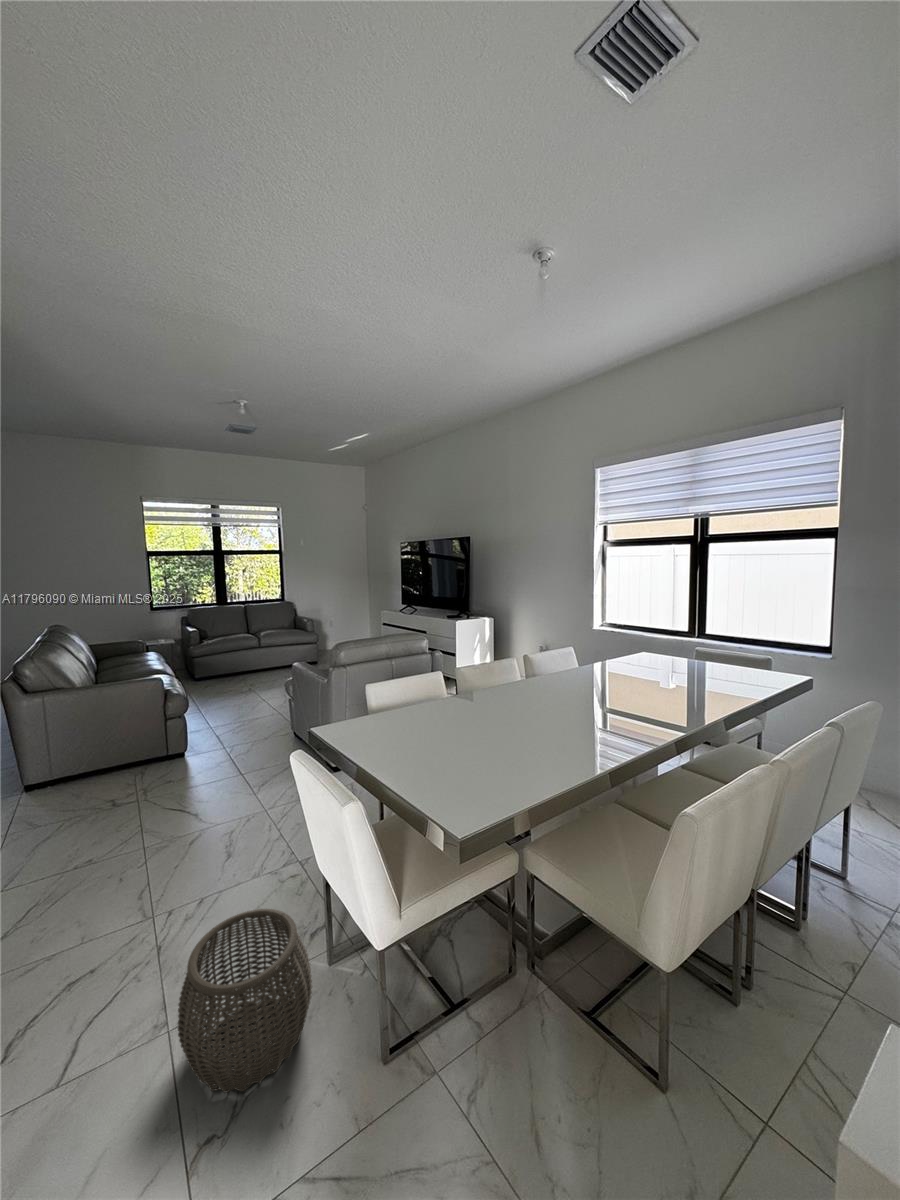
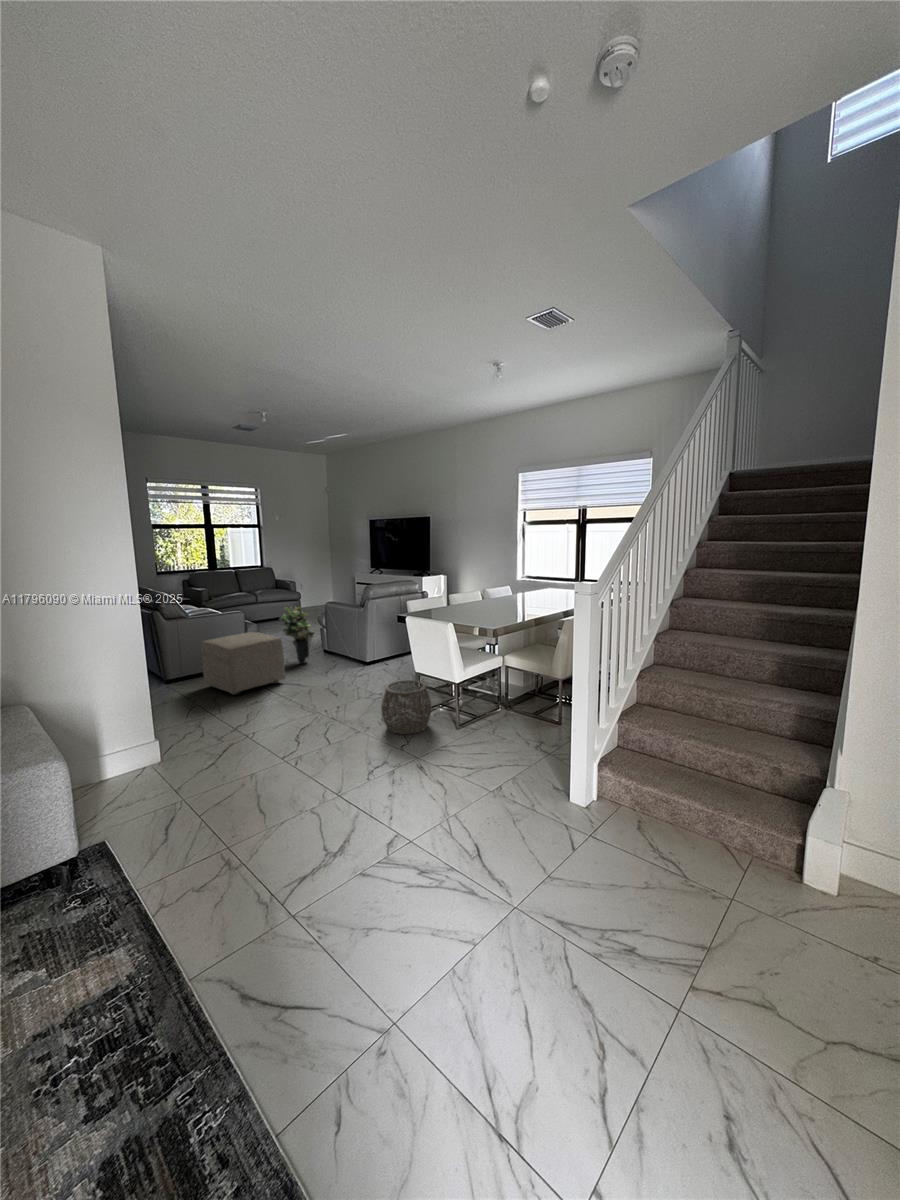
potted plant: none [215,669,269,761] -> present [280,607,315,664]
ottoman: none [55,716,179,838] -> present [201,632,285,695]

